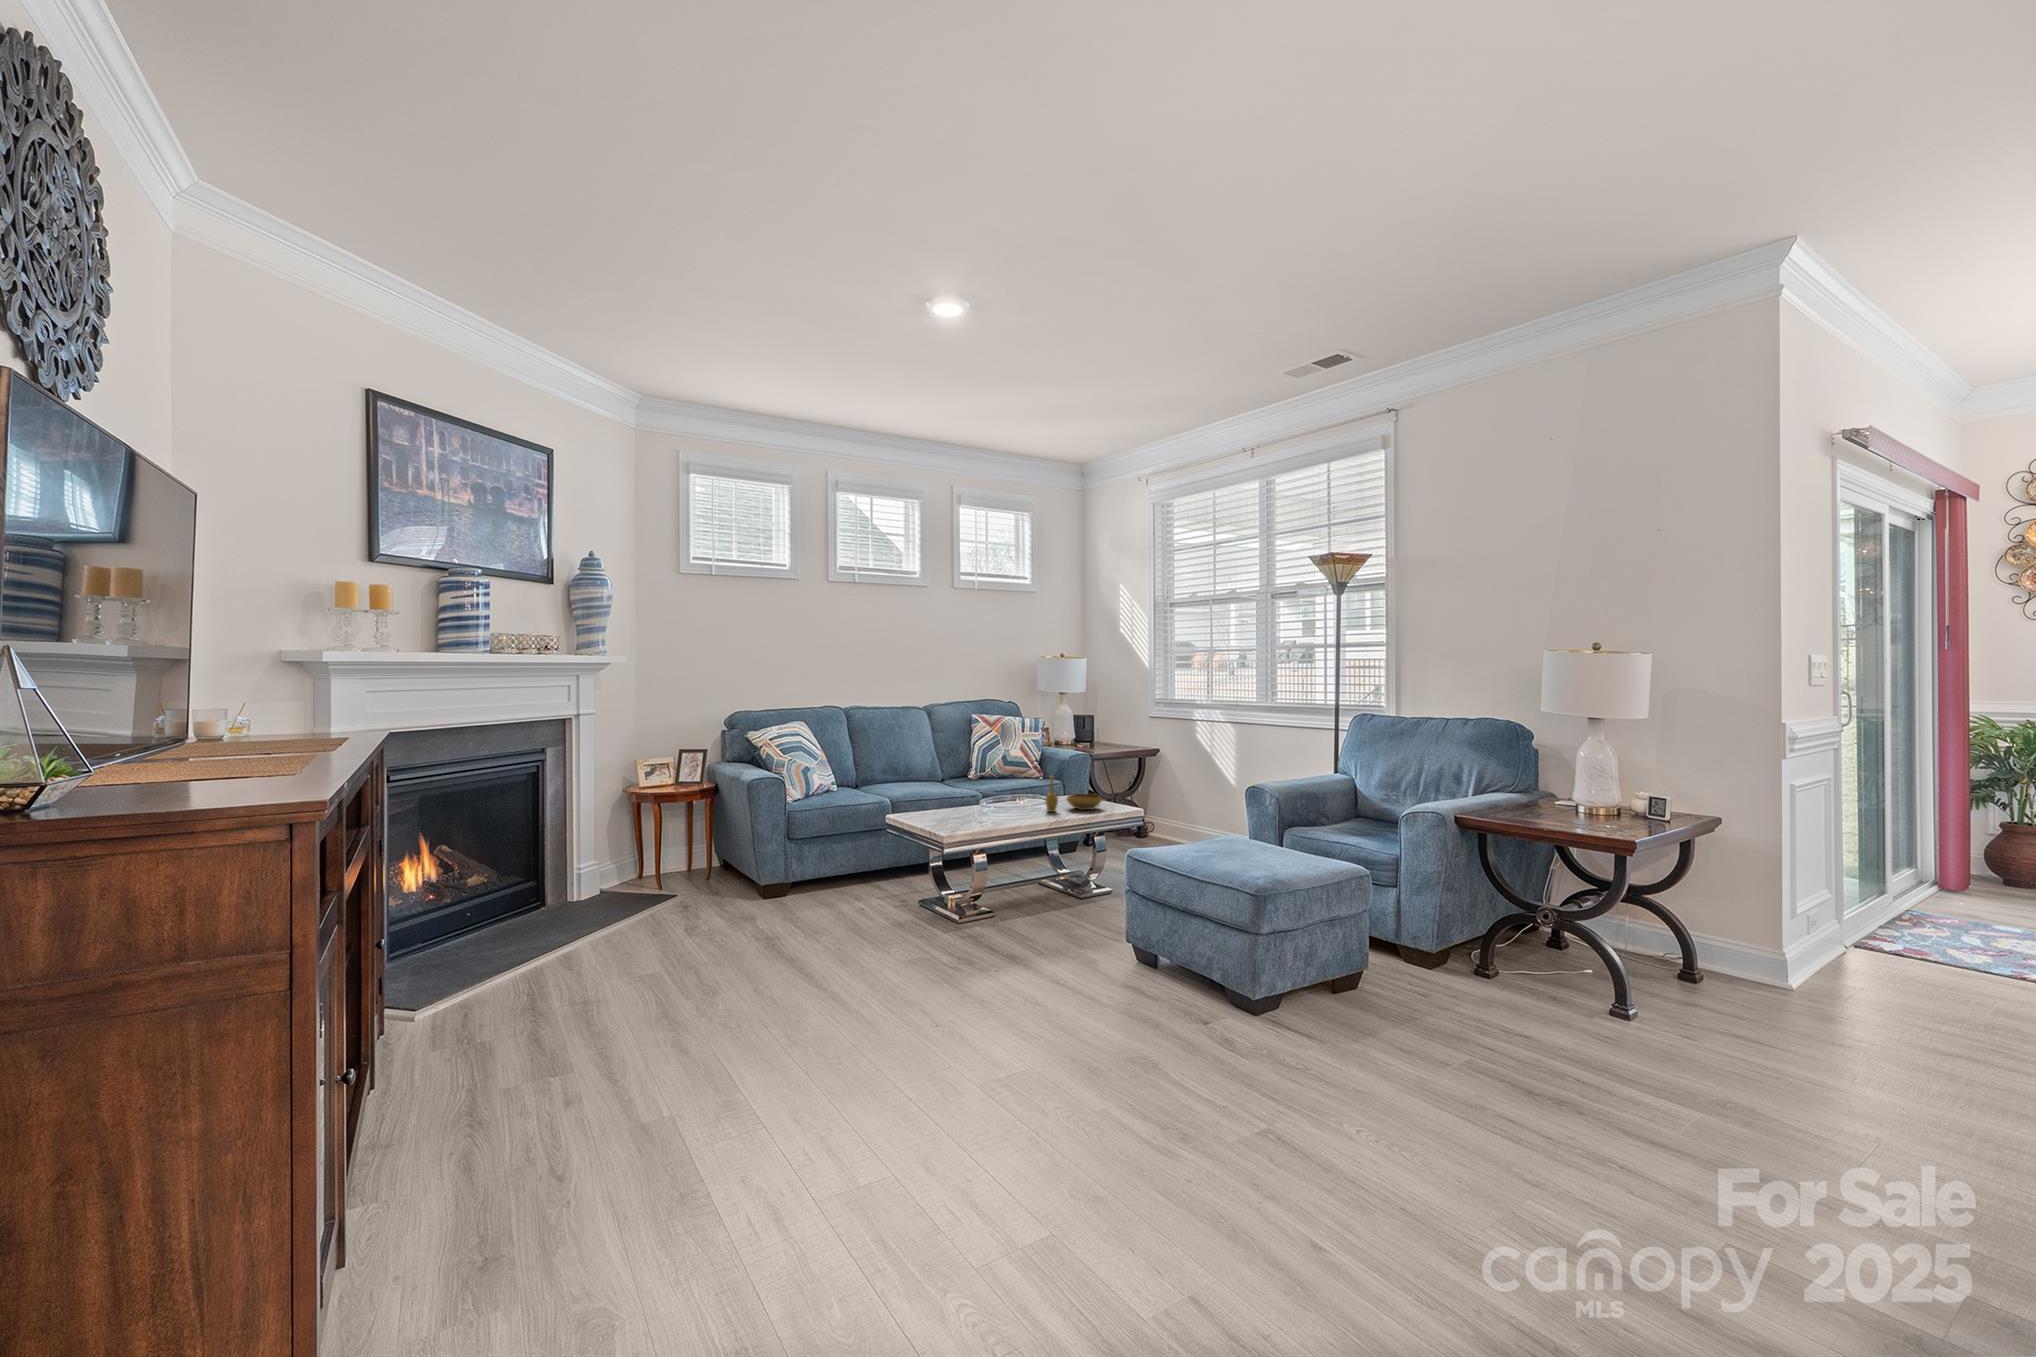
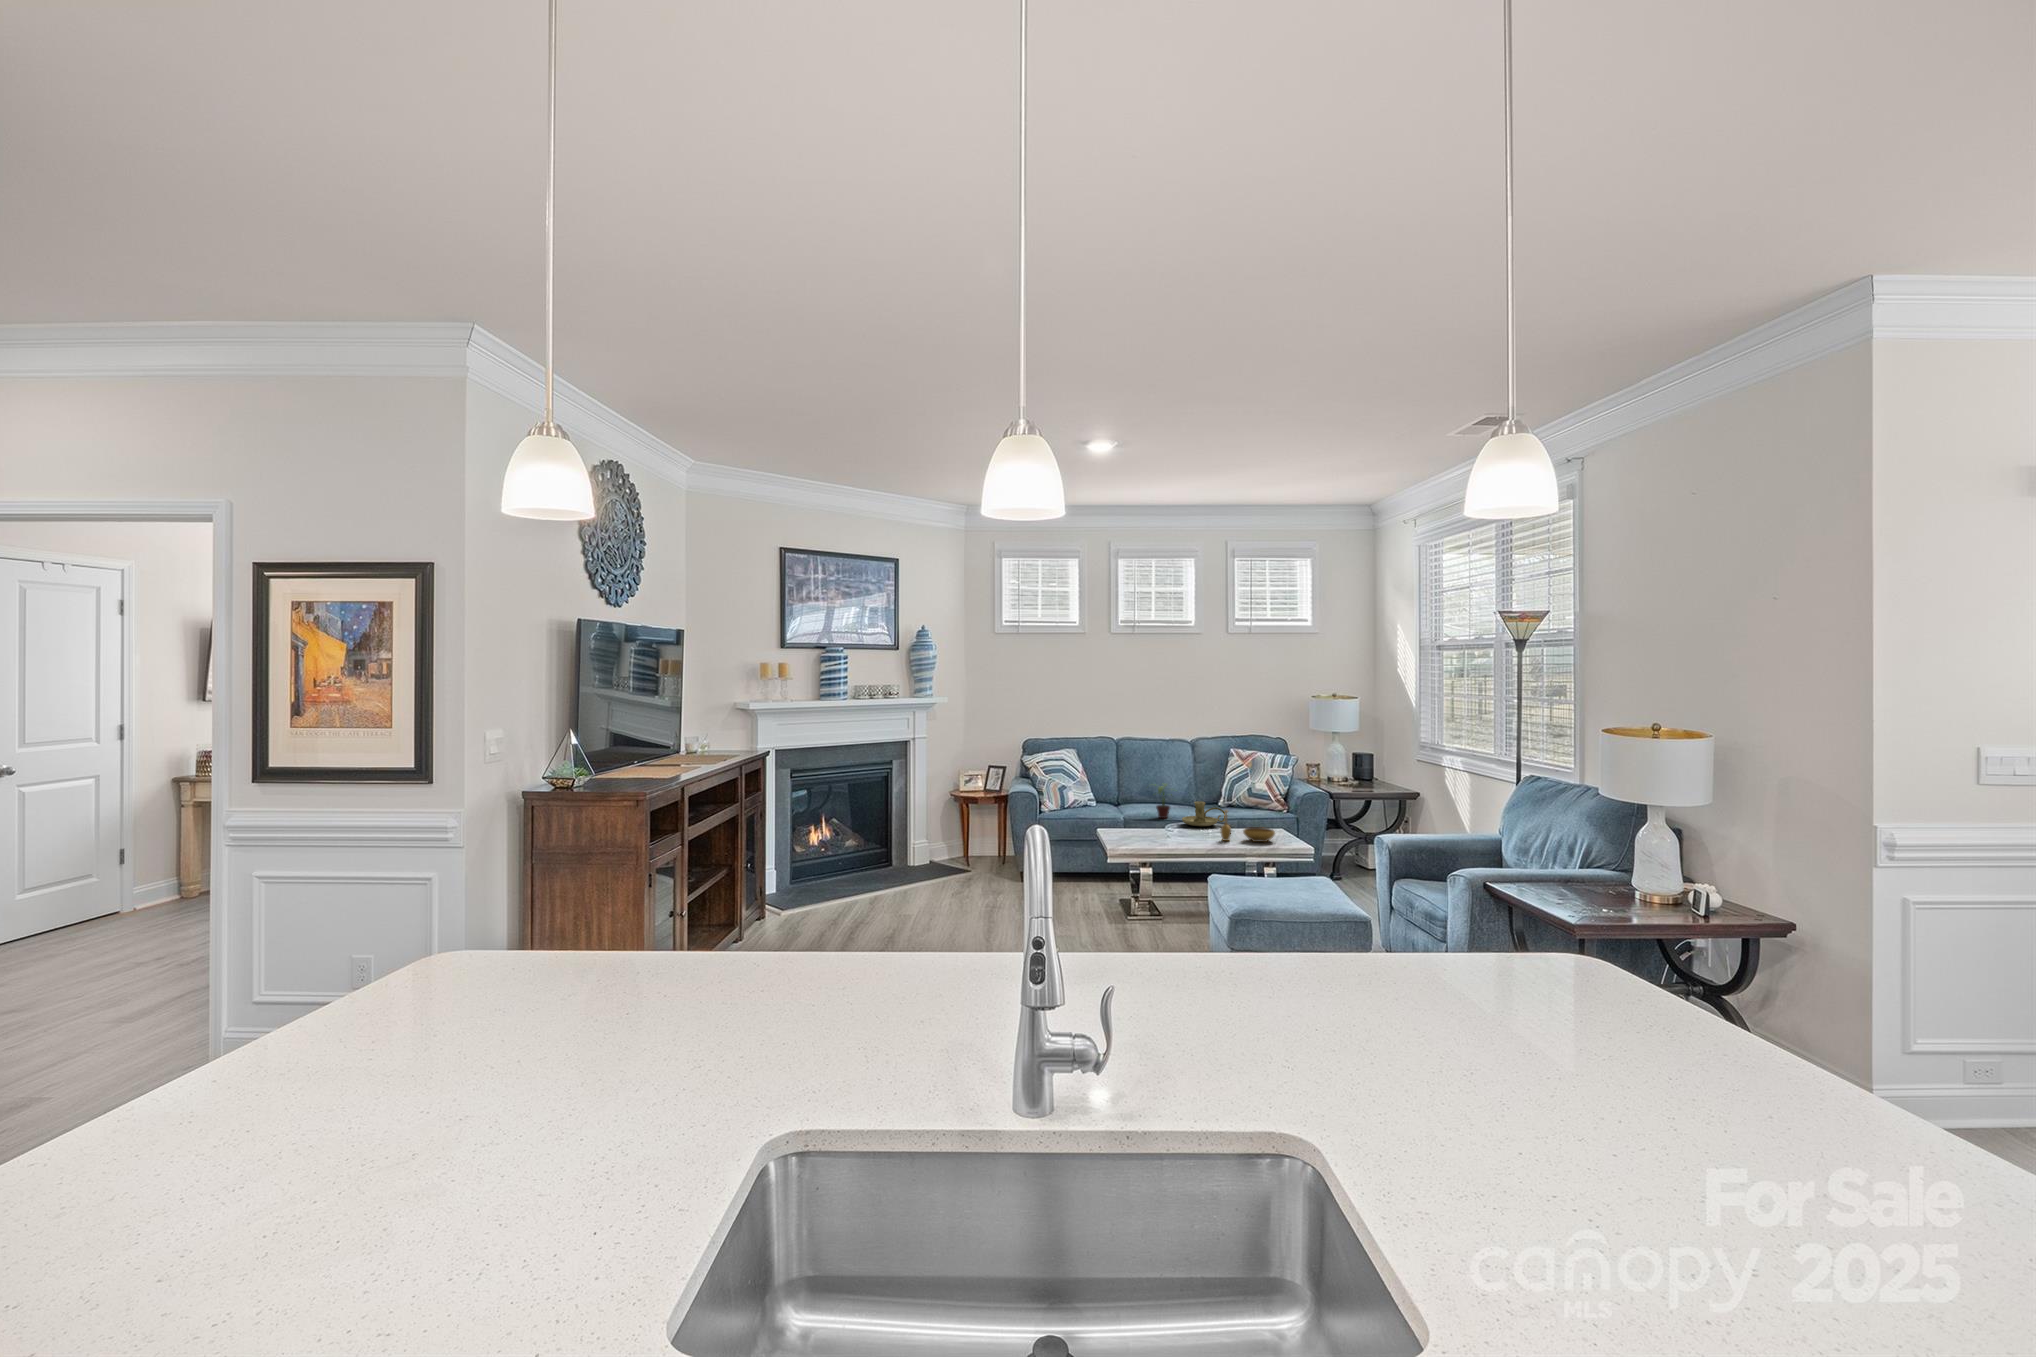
potted plant: none [913,756,953,797] -> present [1156,784,1172,818]
candle holder: none [970,772,1018,801] -> present [1182,801,1225,826]

